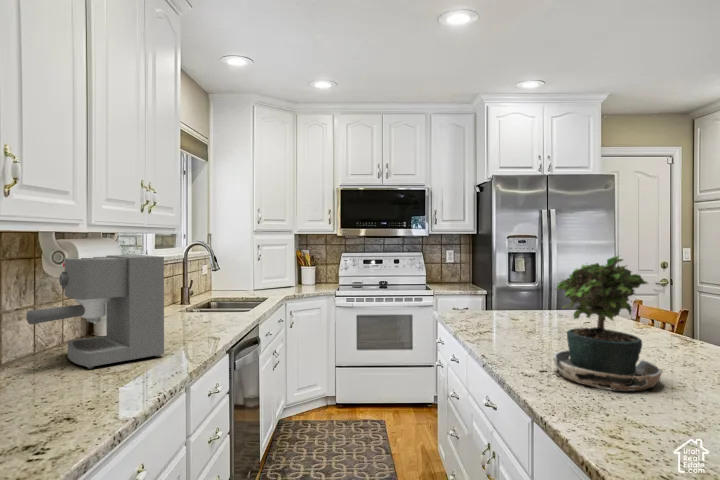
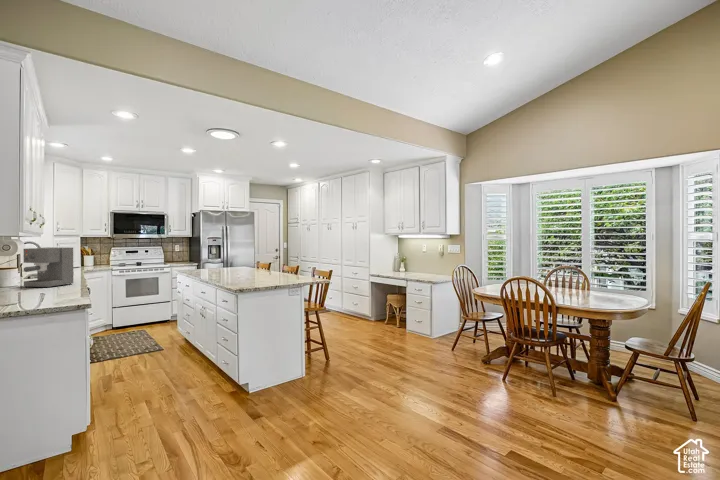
potted plant: present [522,255,662,391] -> none [208,244,242,276]

